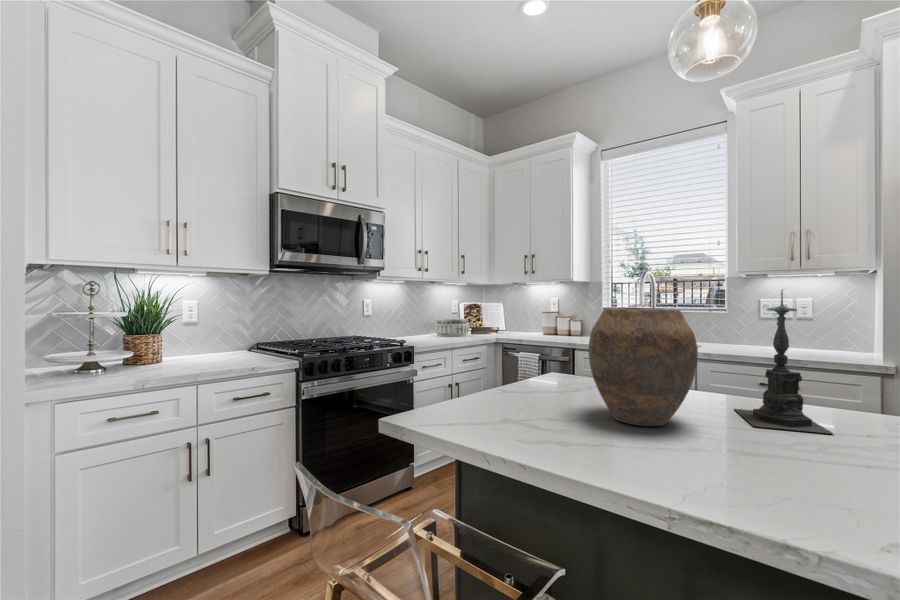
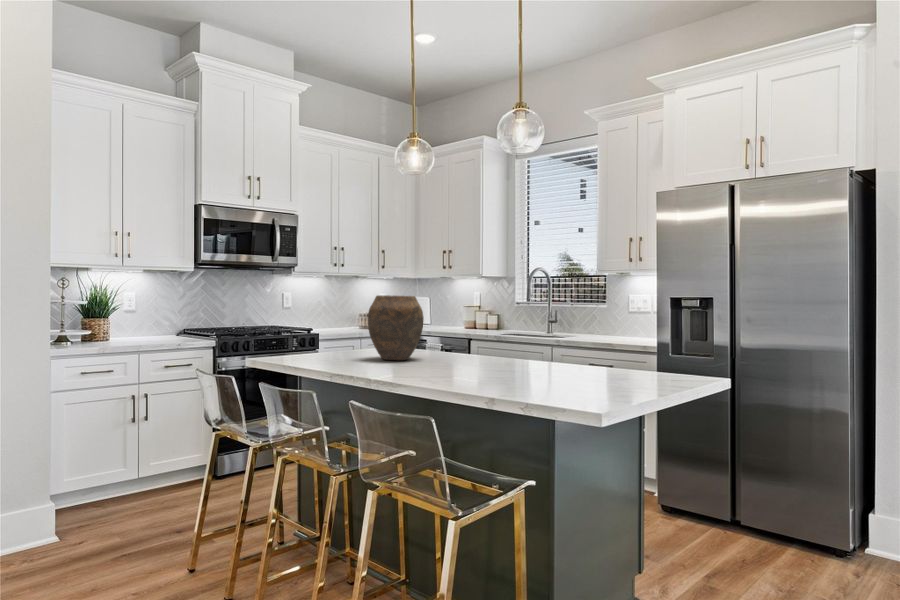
candle holder: present [734,289,833,434] -> none [451,285,497,363]

